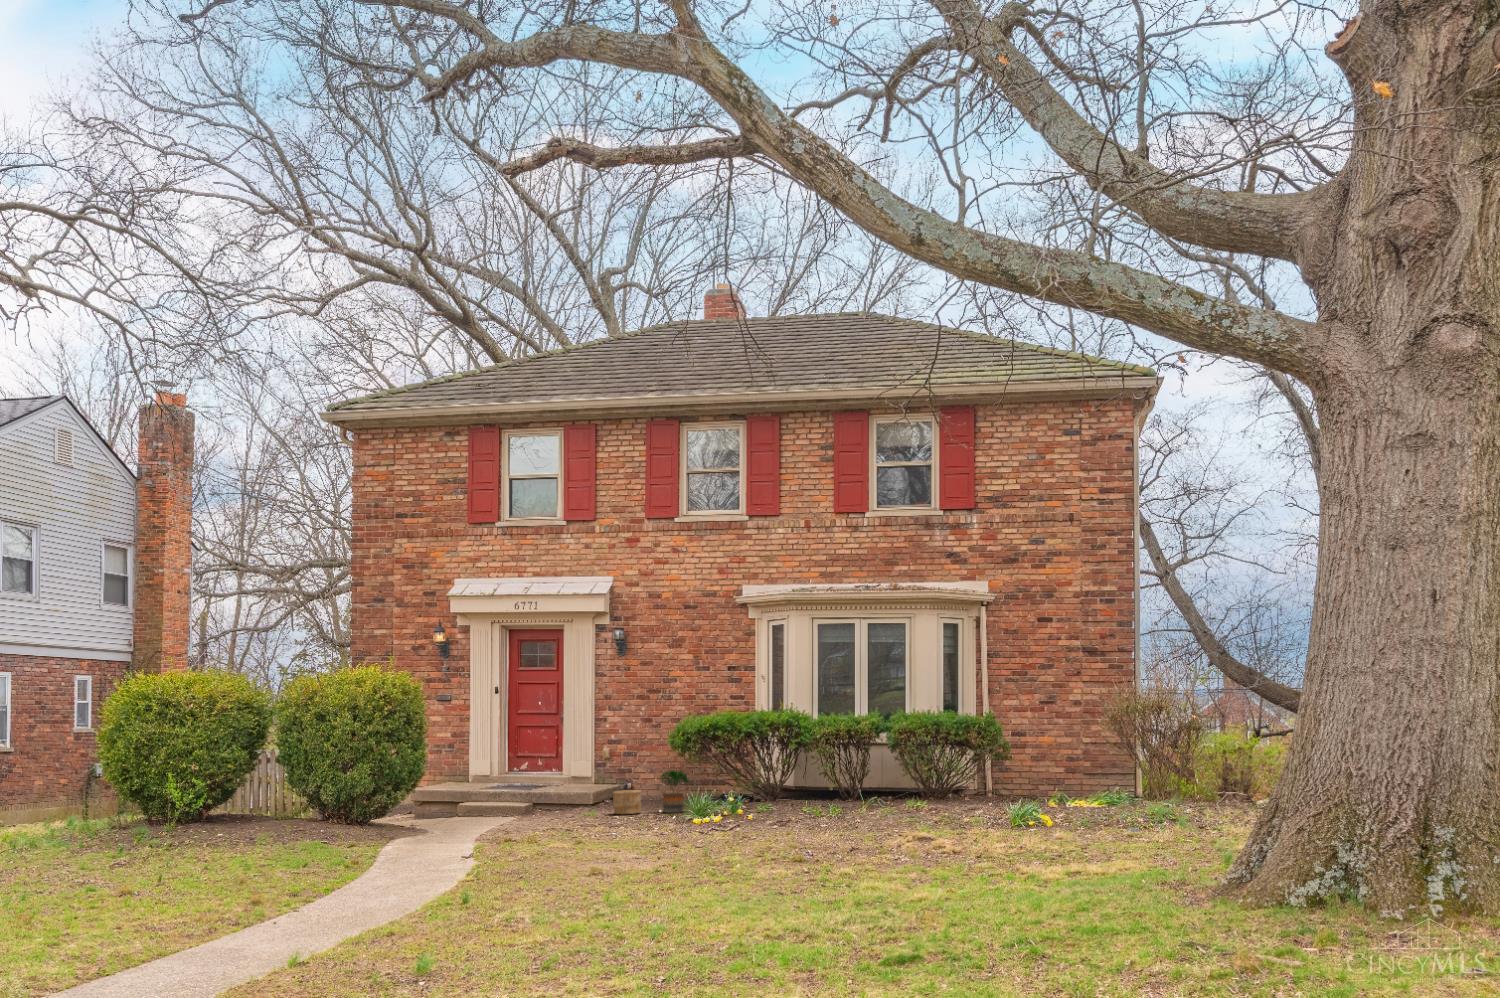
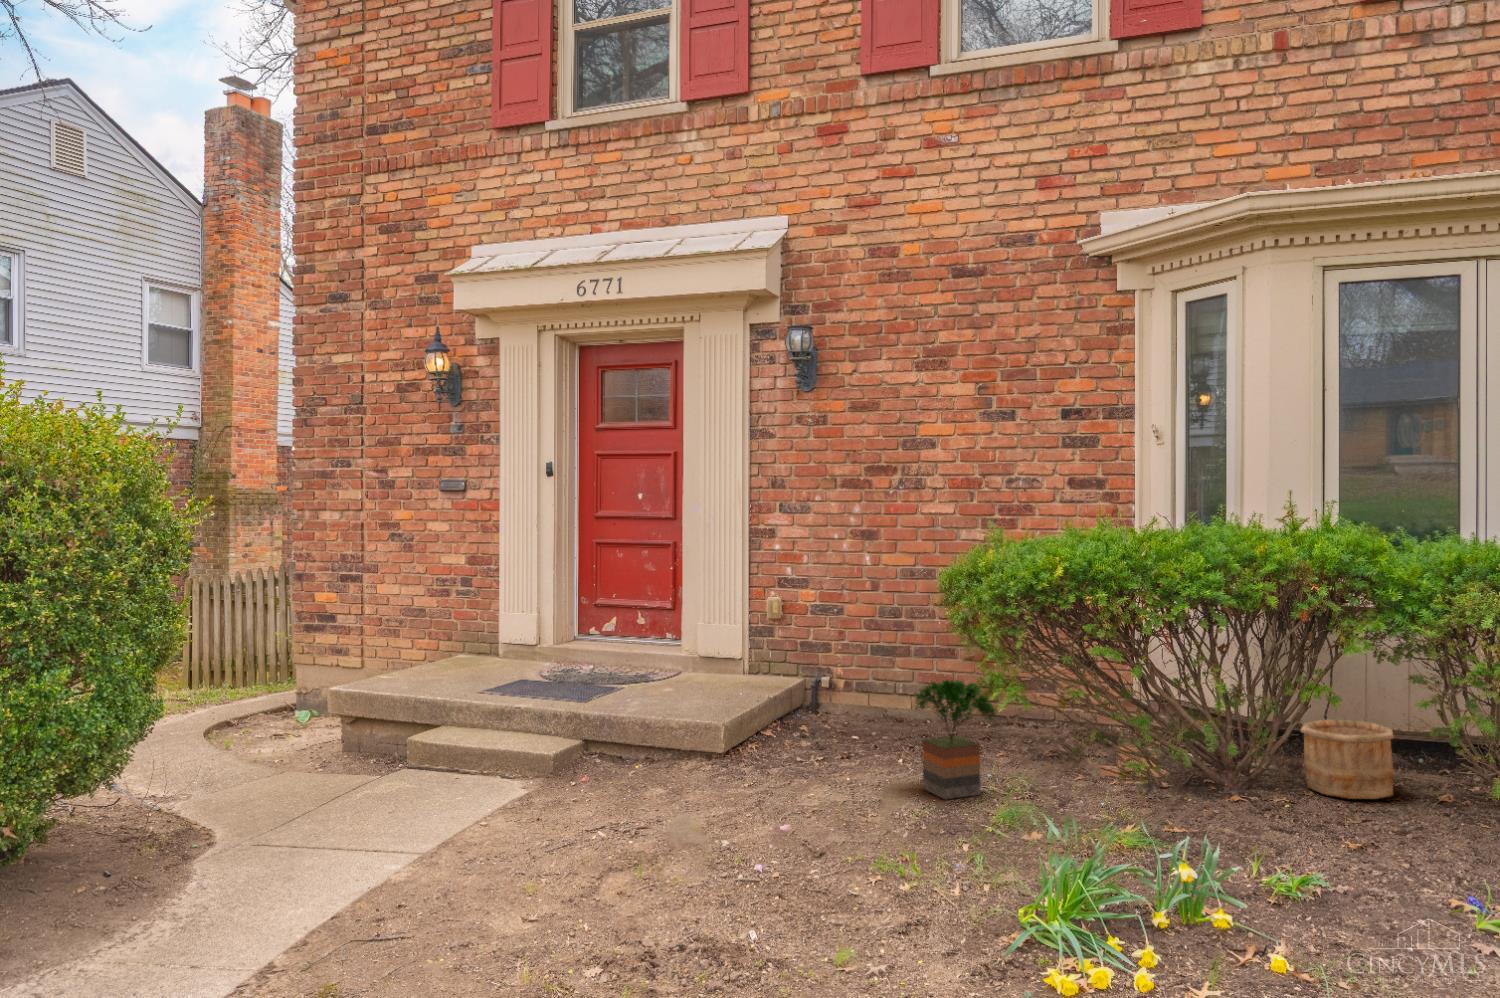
wooden bucket: present [613,790,641,814] -> present [1301,720,1394,799]

